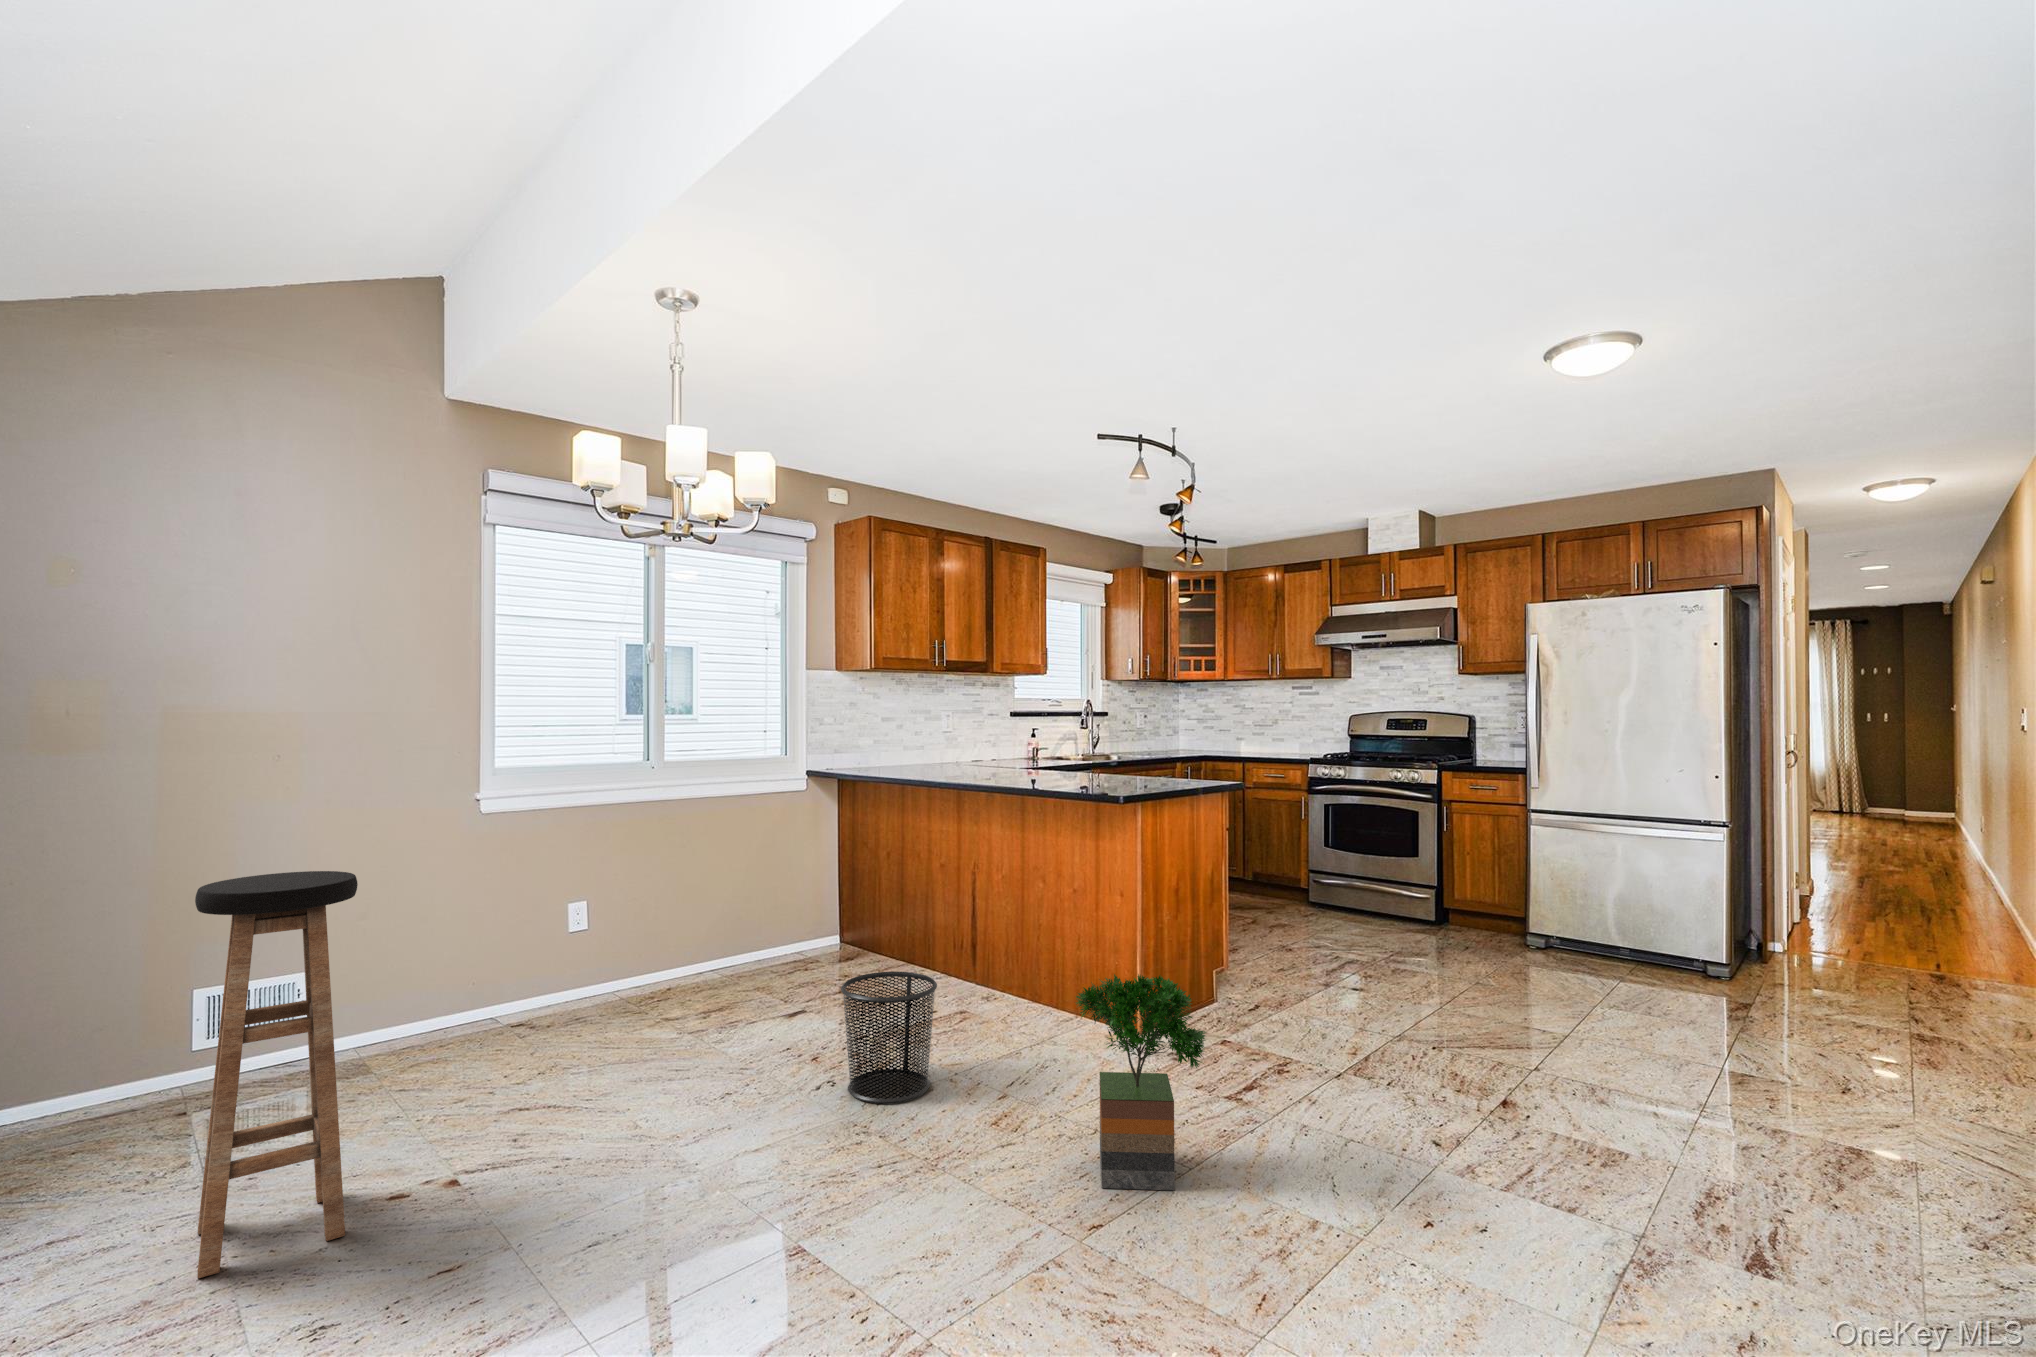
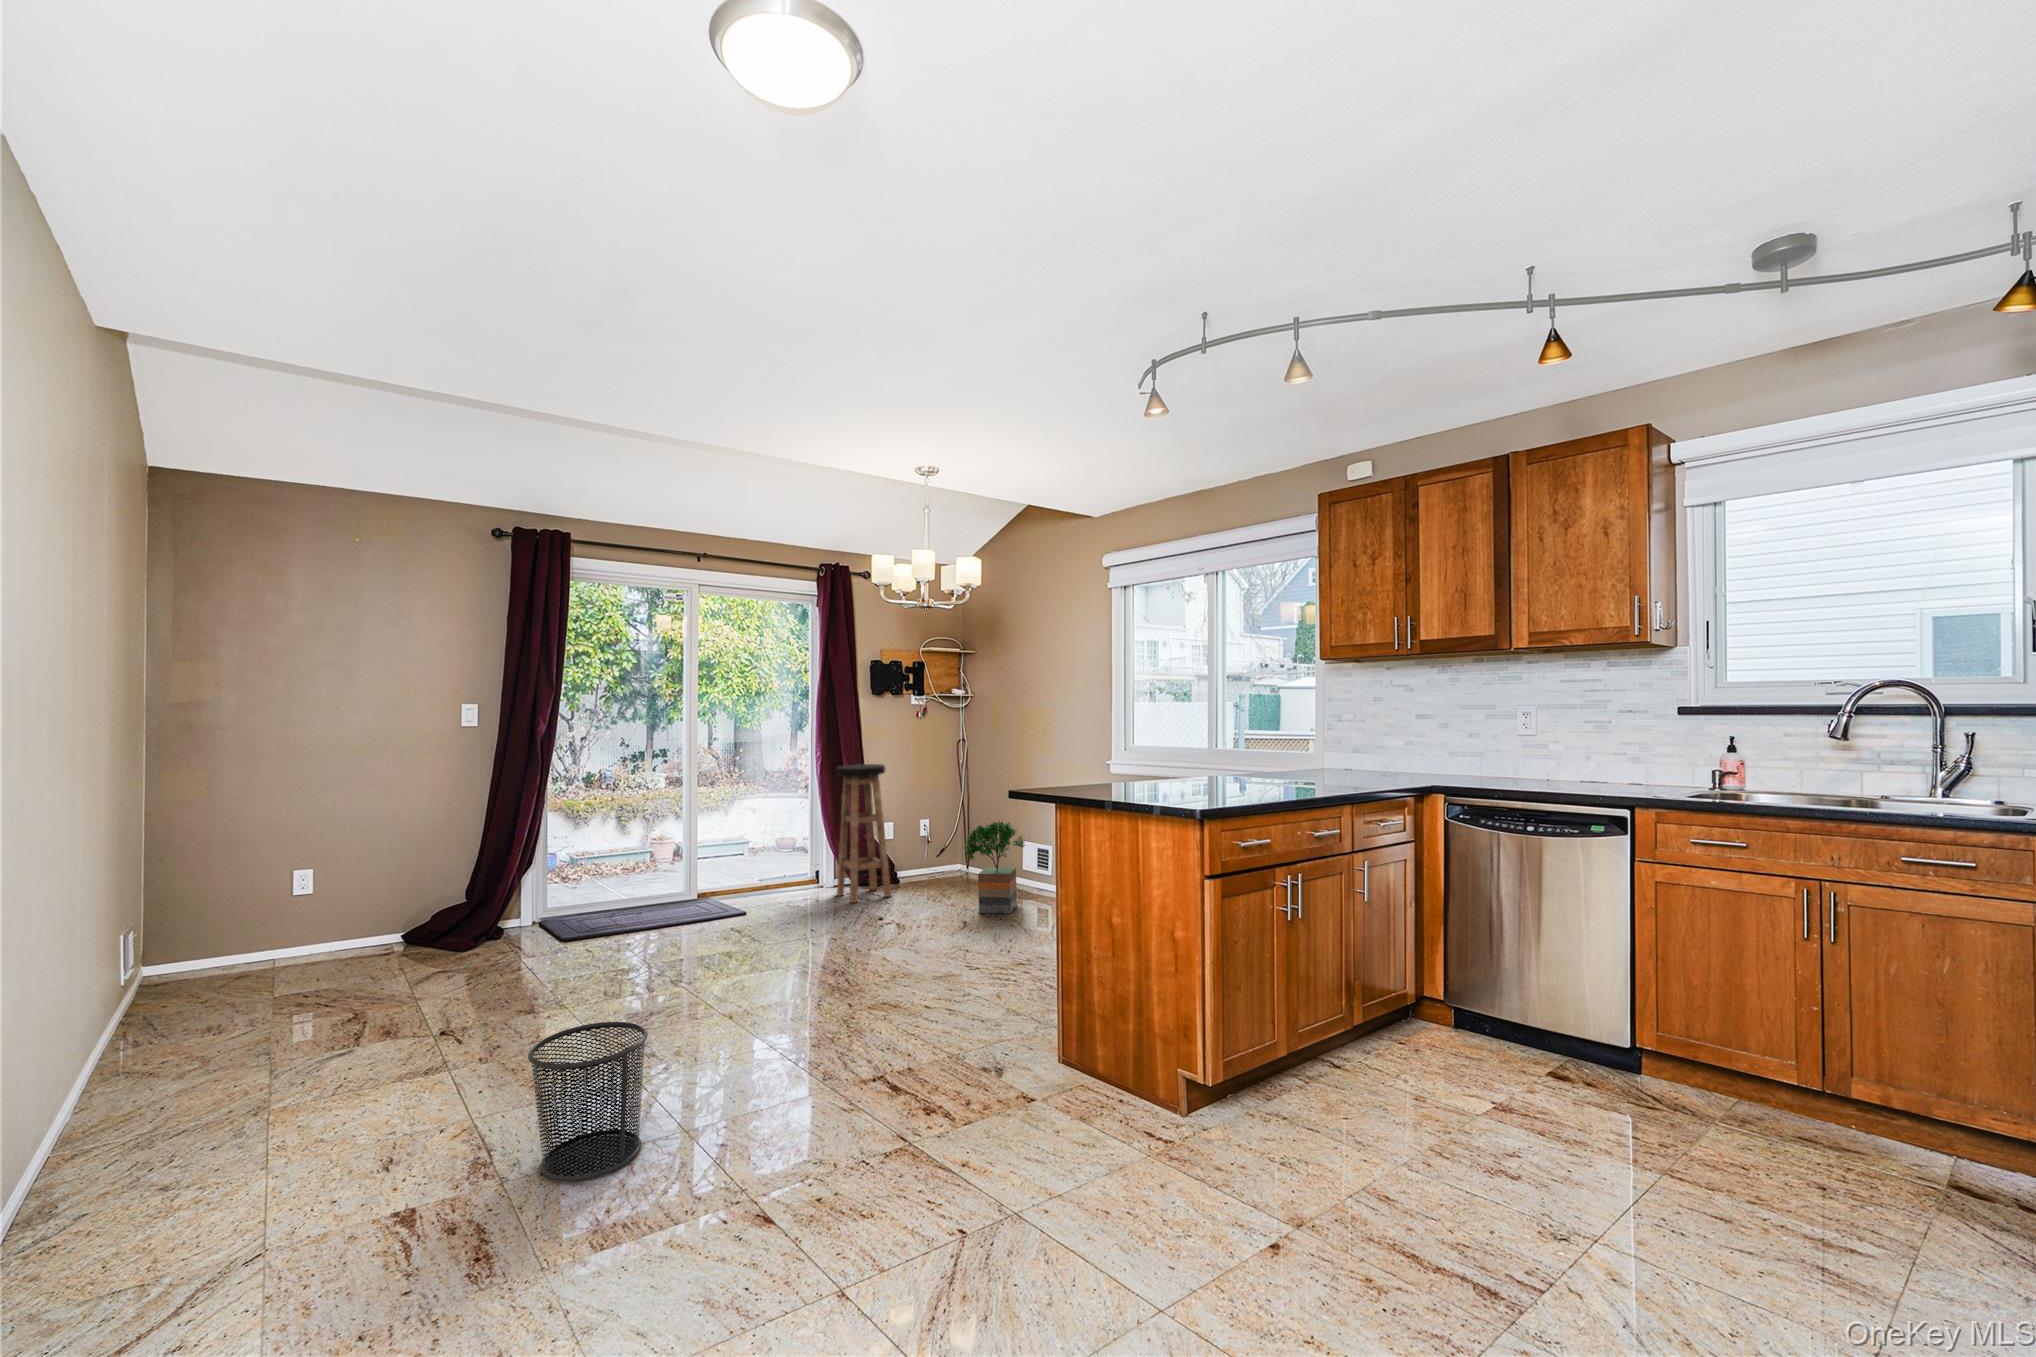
trash can: present [841,971,937,1104] -> present [528,1022,648,1181]
potted tree: present [1076,974,1206,1190] -> present [965,821,1025,914]

